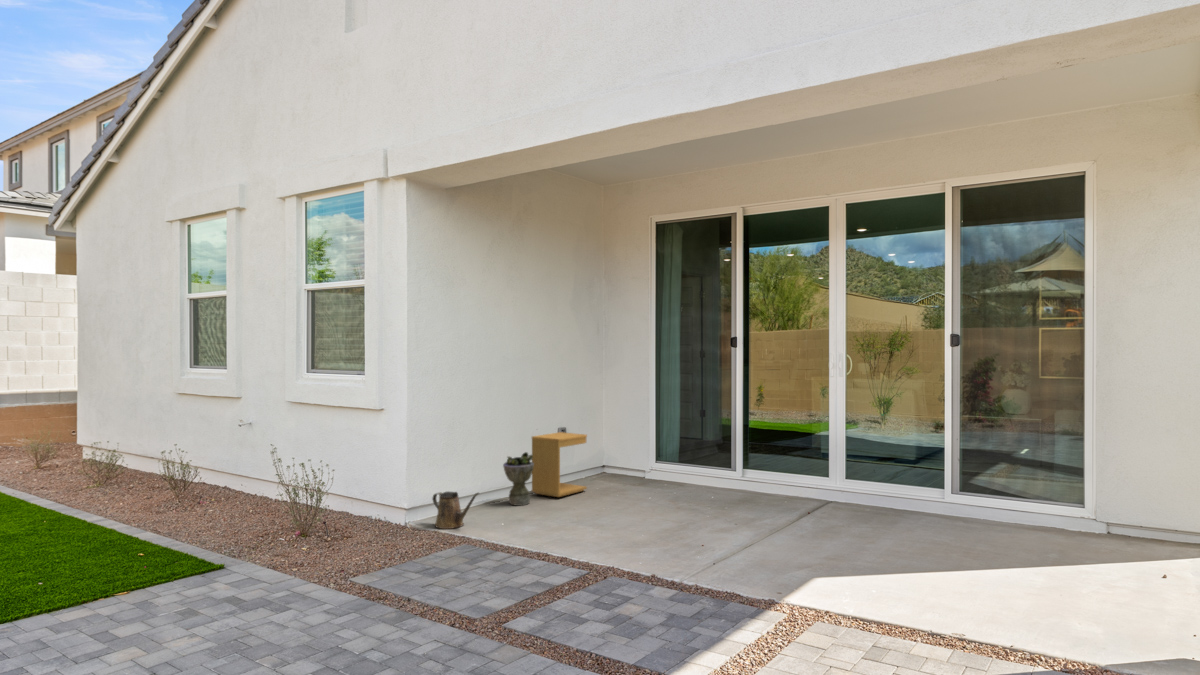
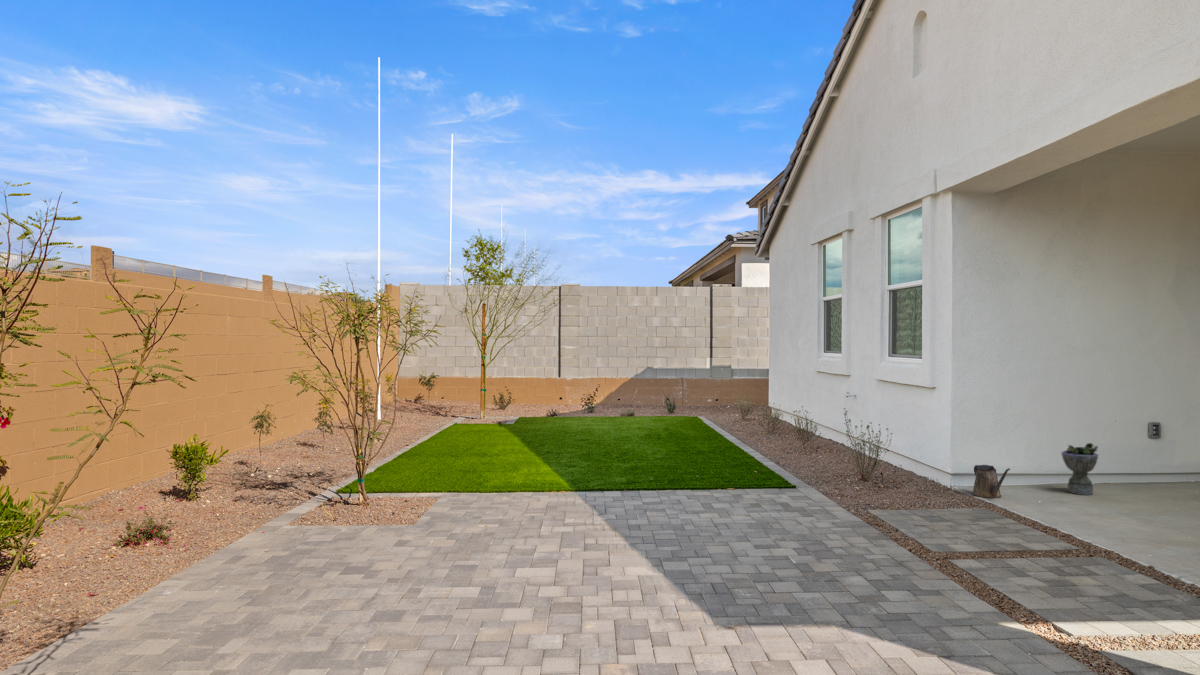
side table: present [532,432,587,497] -> none [1104,429,1181,496]

